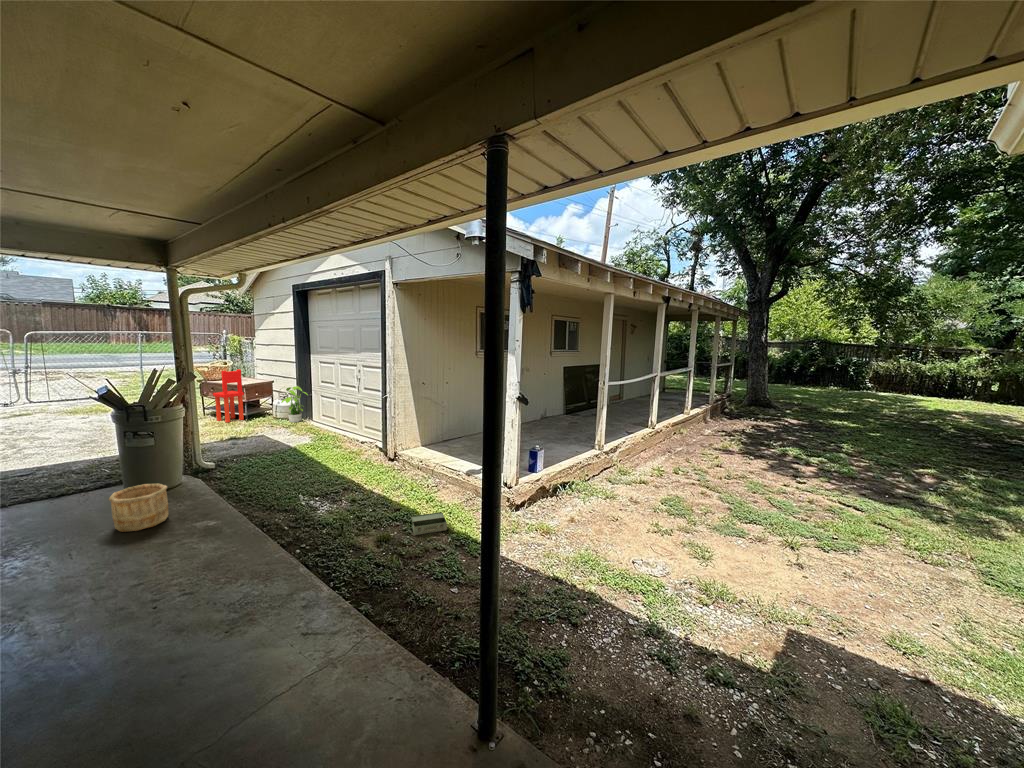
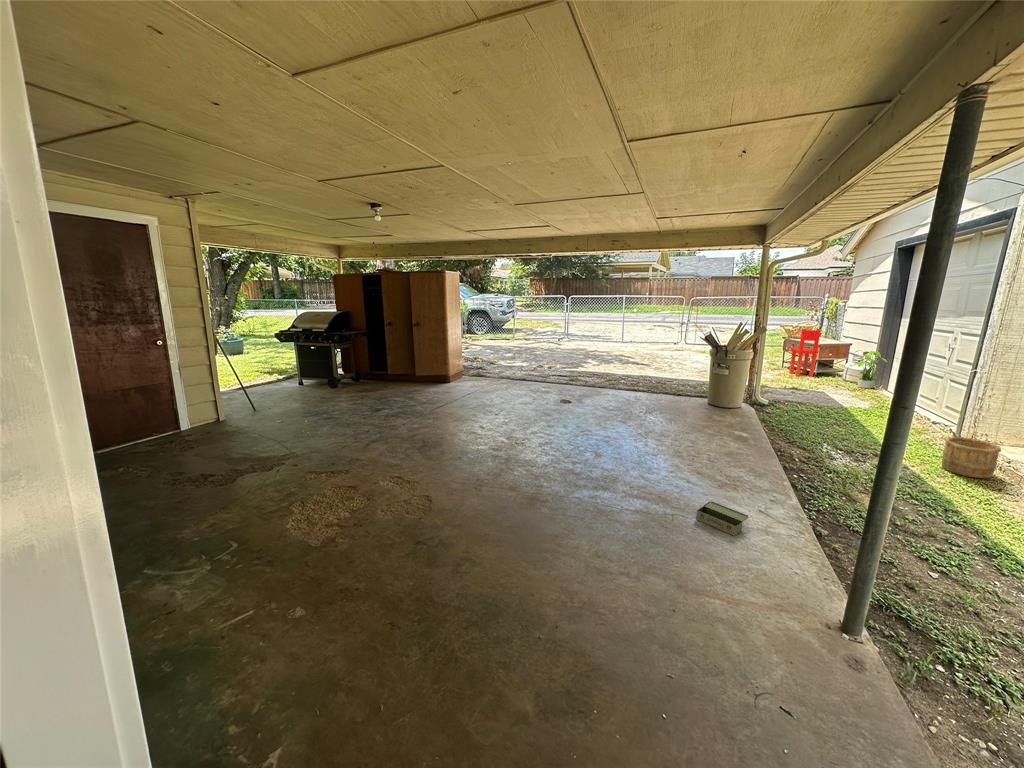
wooden bucket: present [109,484,168,532] -> present [942,437,1001,479]
toolbox: present [411,512,447,535] -> present [696,501,748,536]

